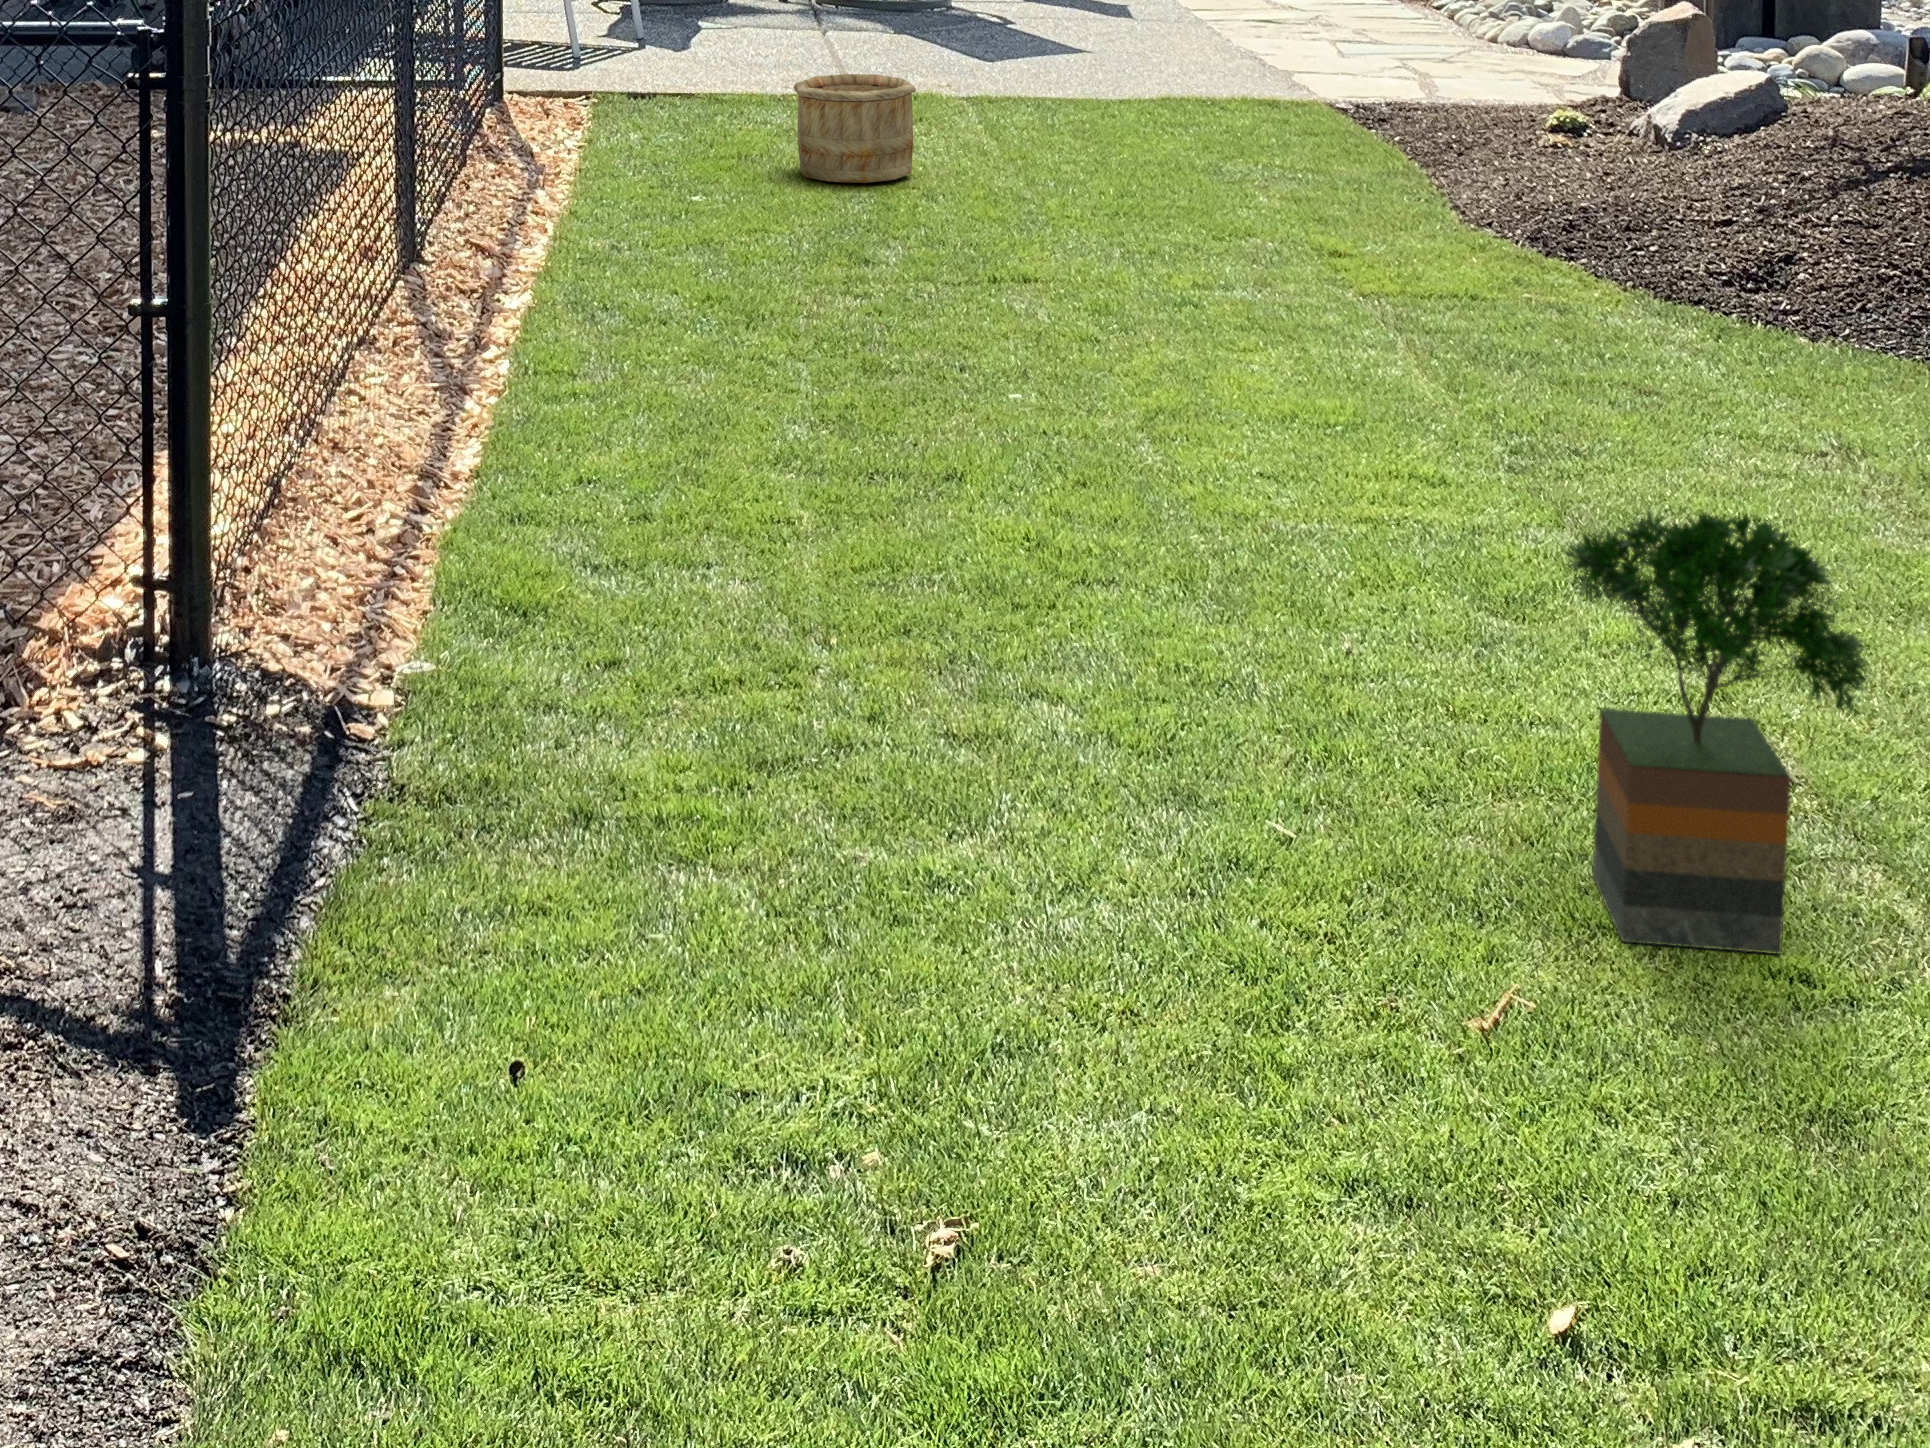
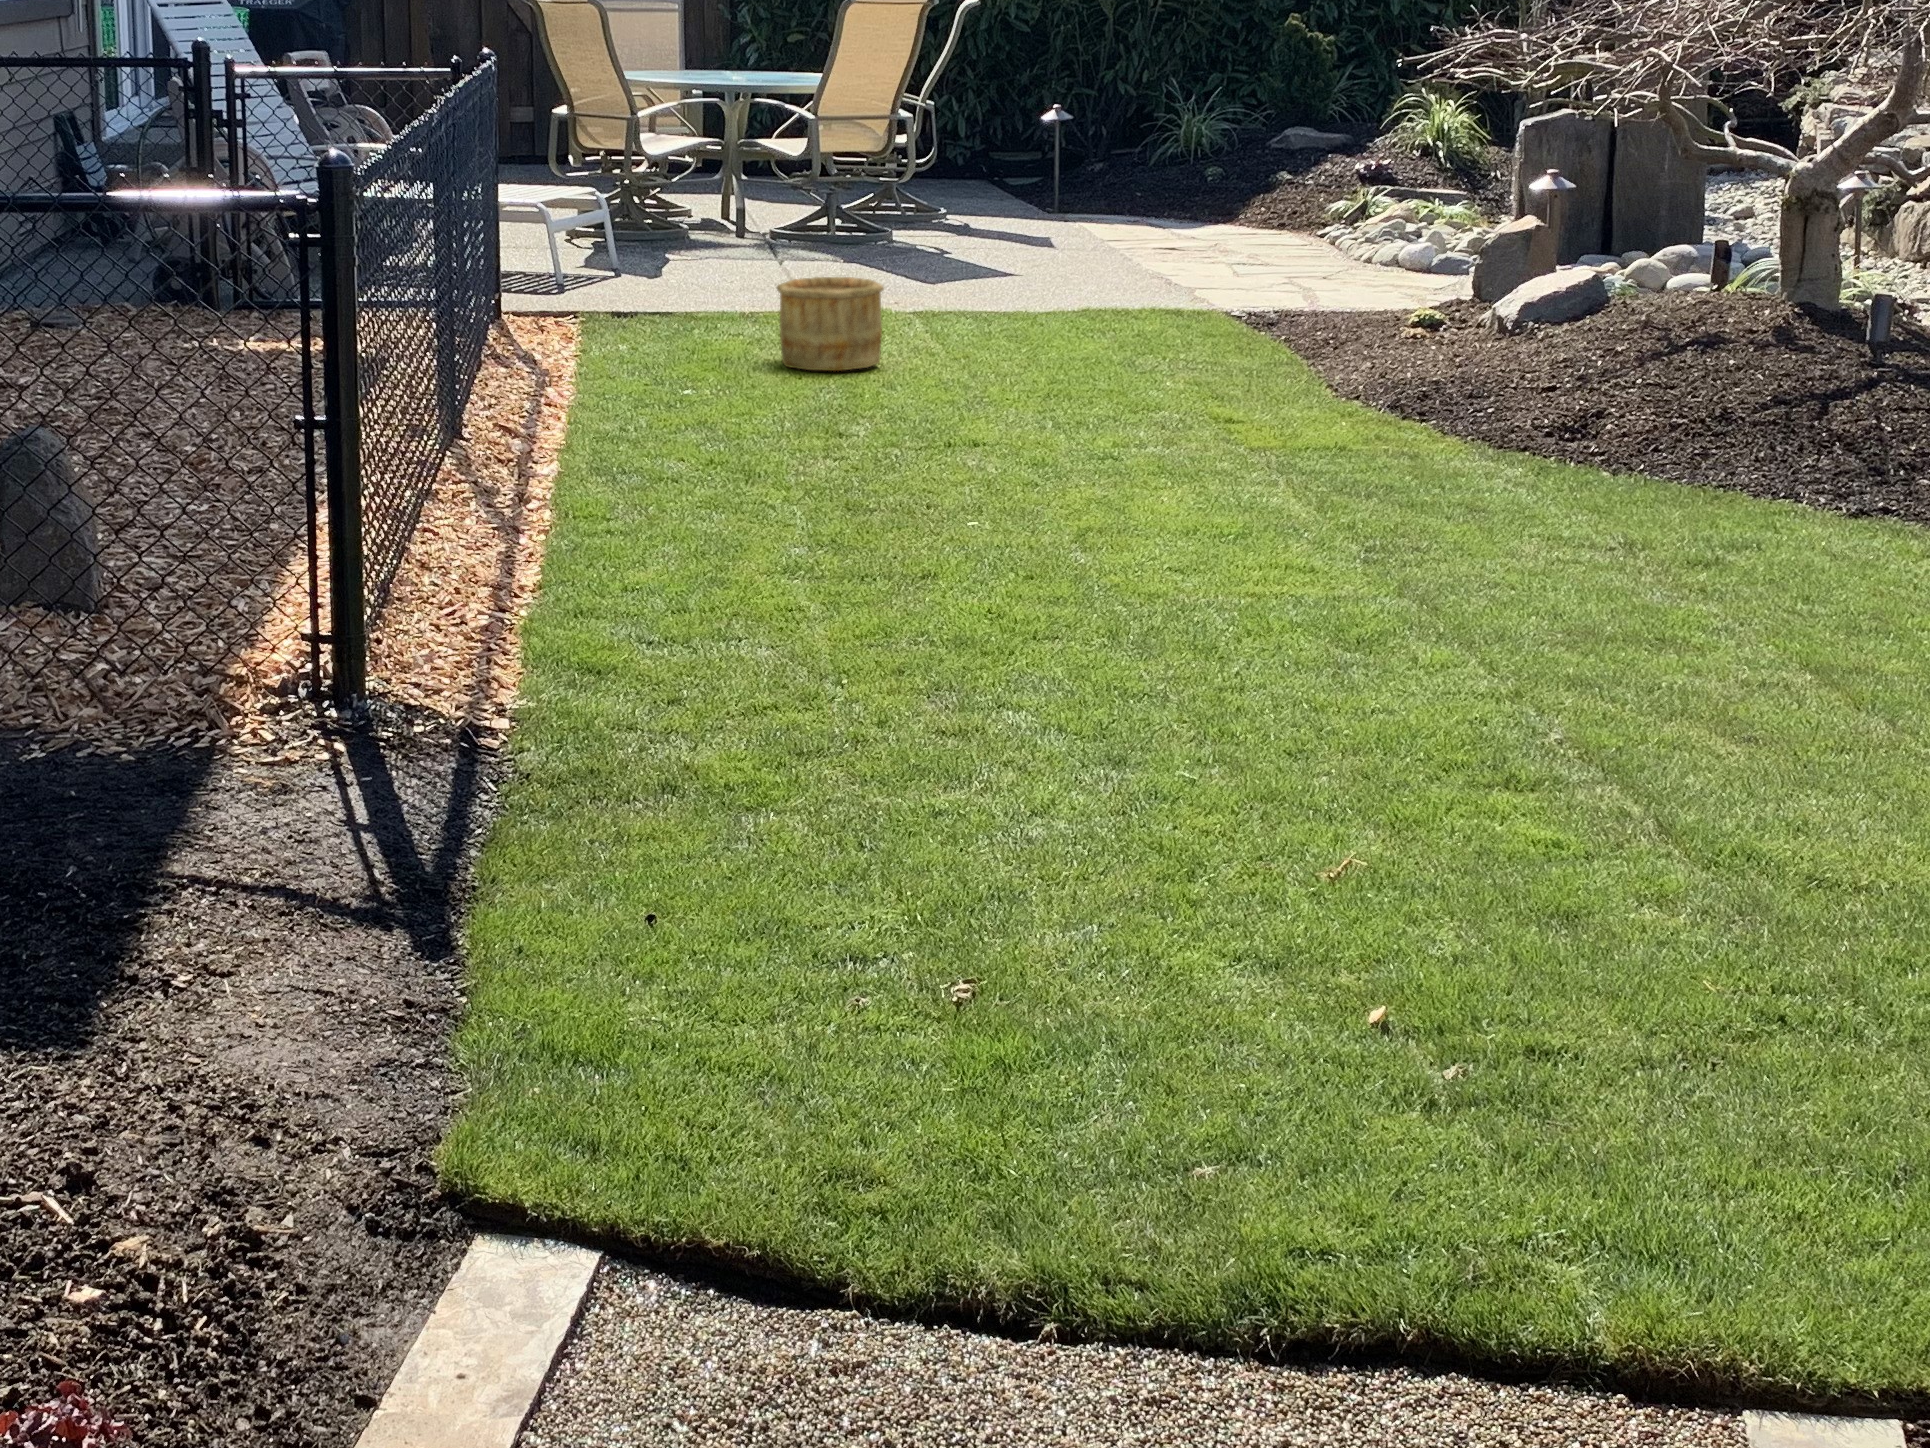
potted tree: present [1564,510,1868,954] -> none [1436,523,1661,844]

